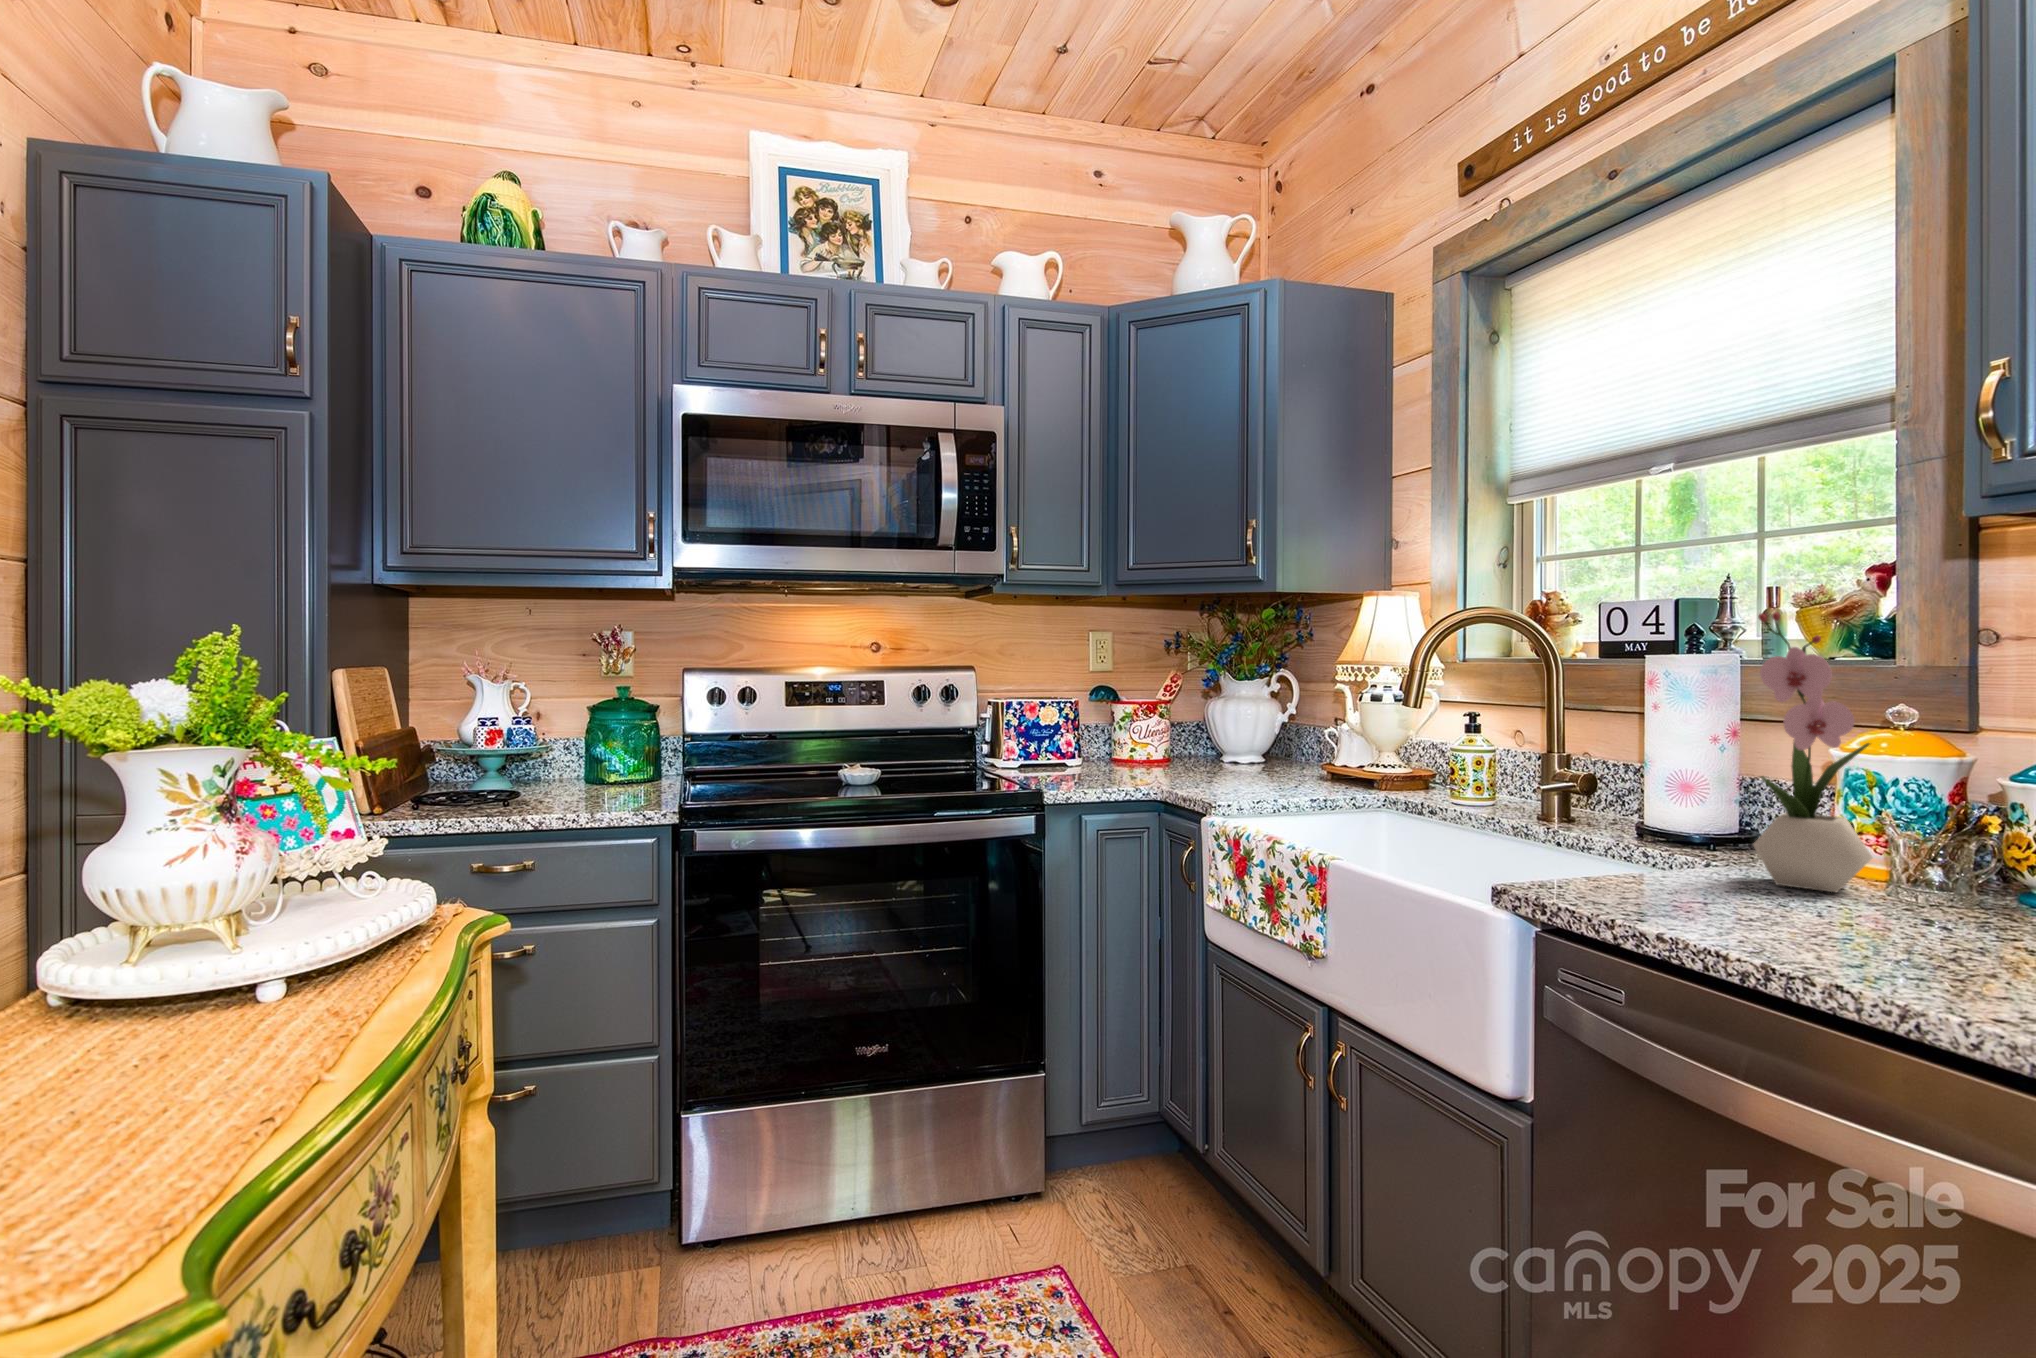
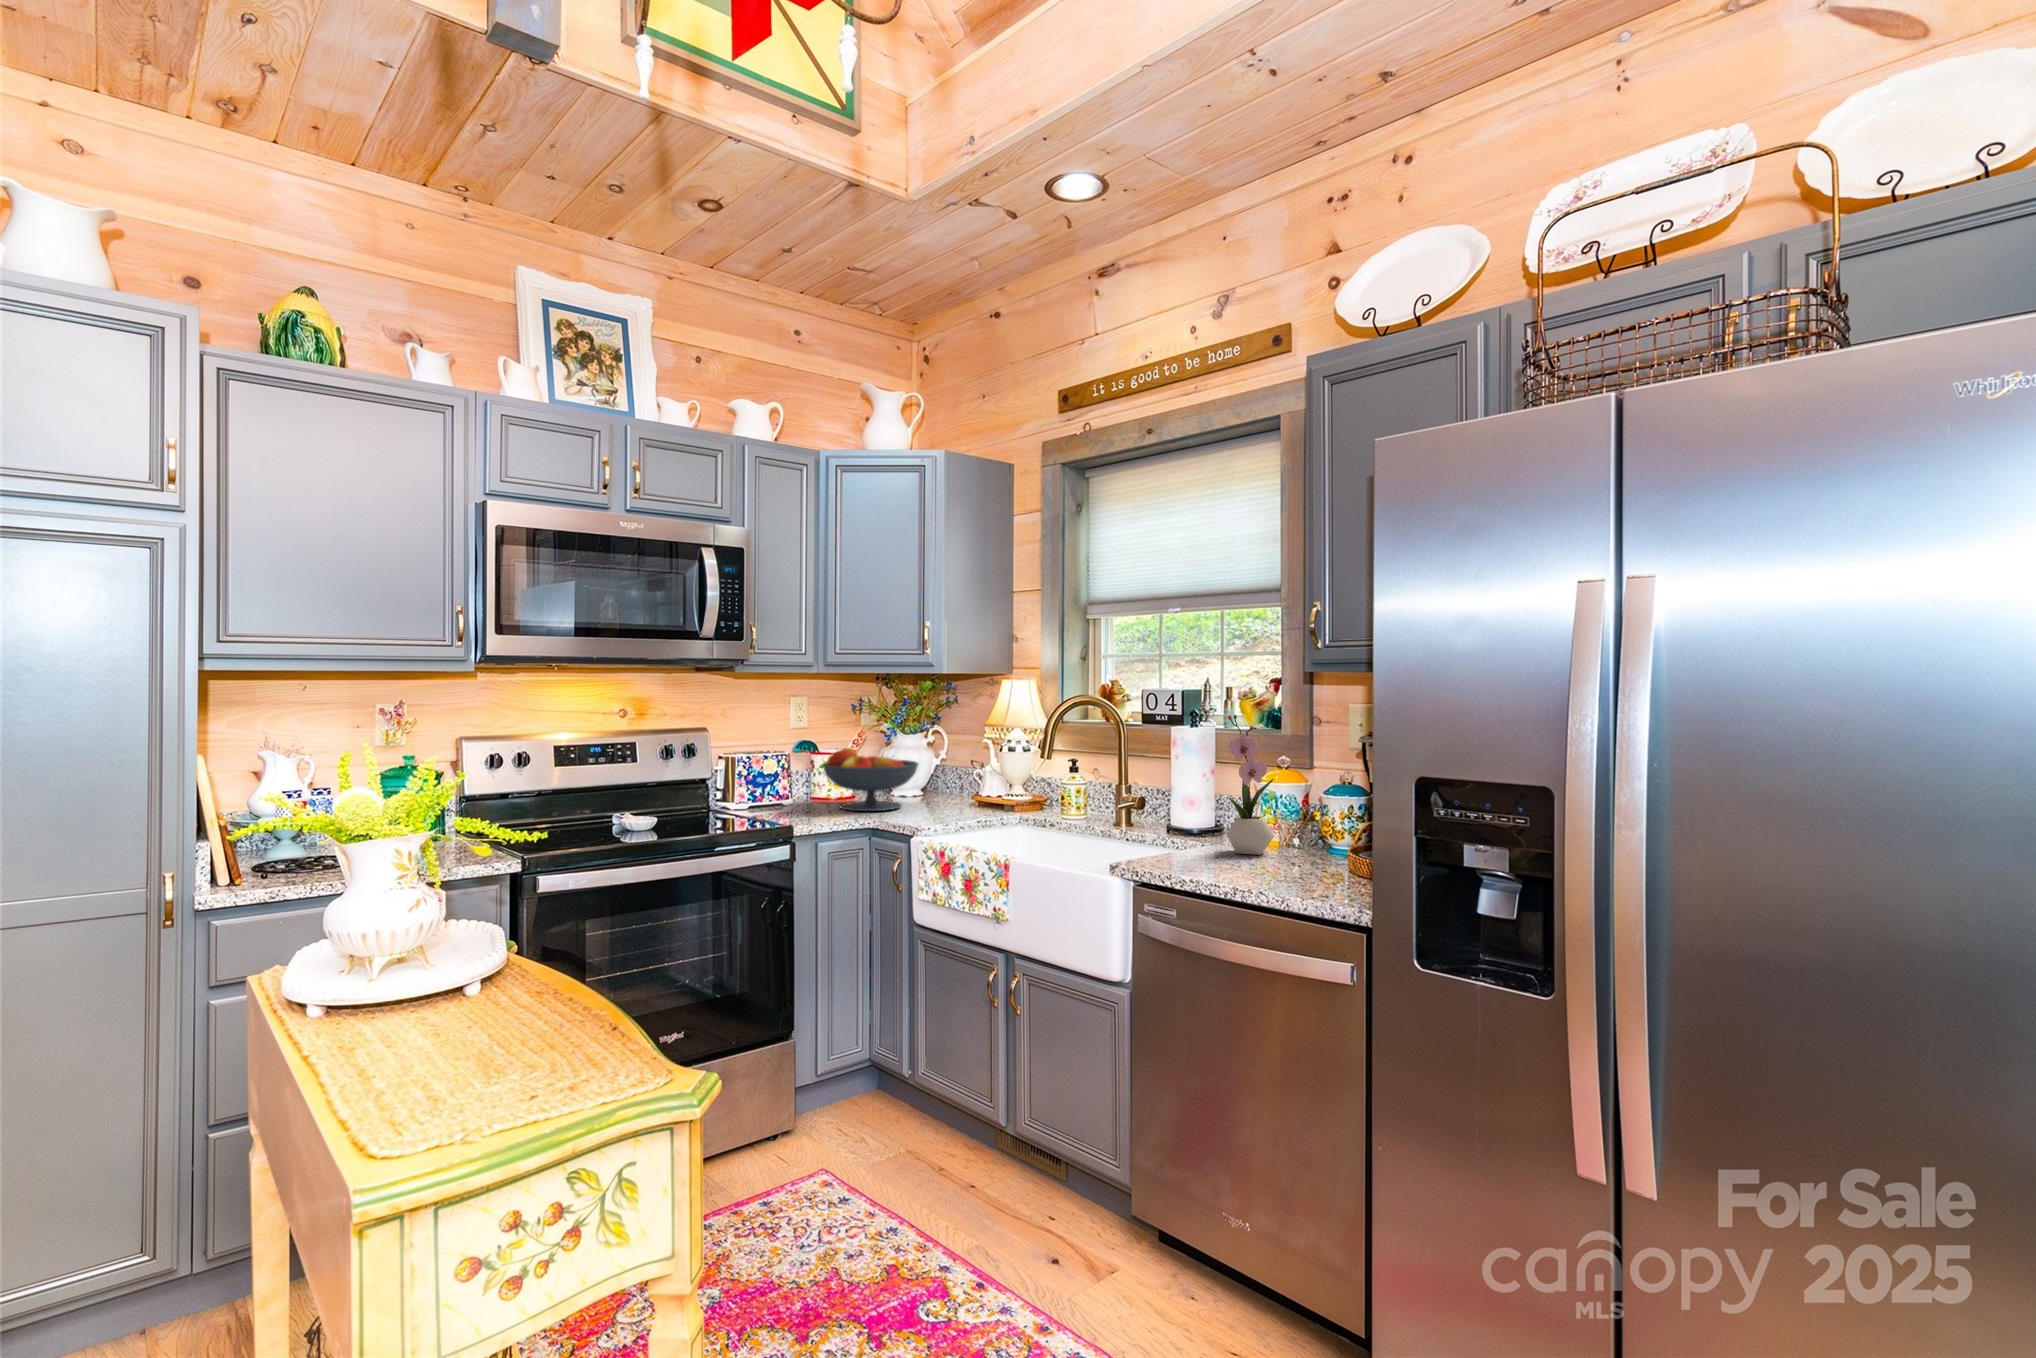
fruit bowl: none [1110,694,1241,780] -> present [822,748,918,811]

